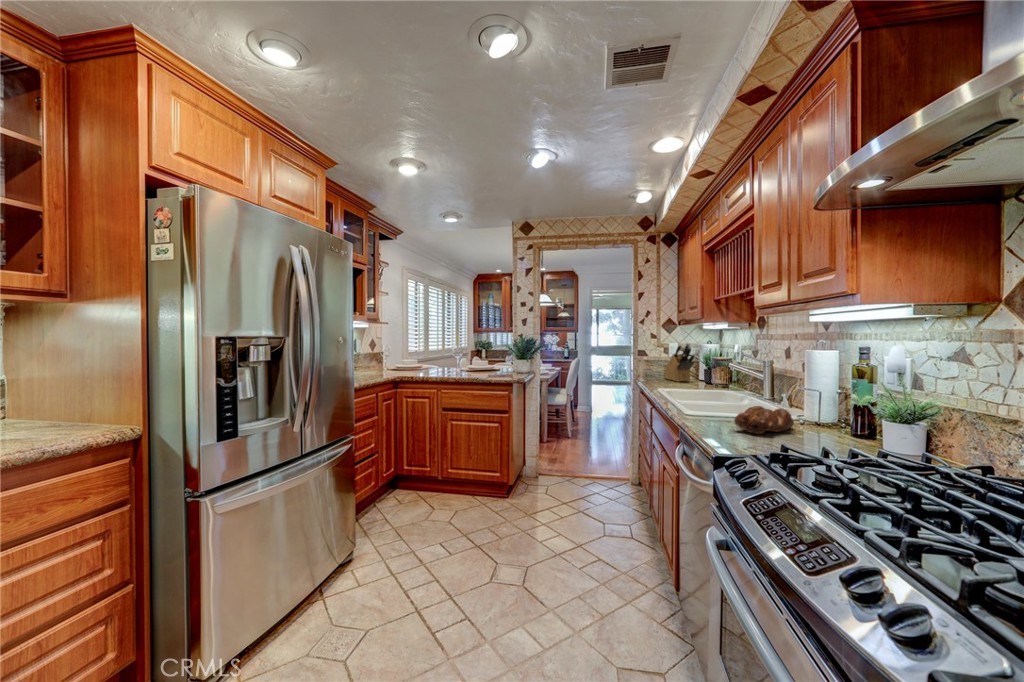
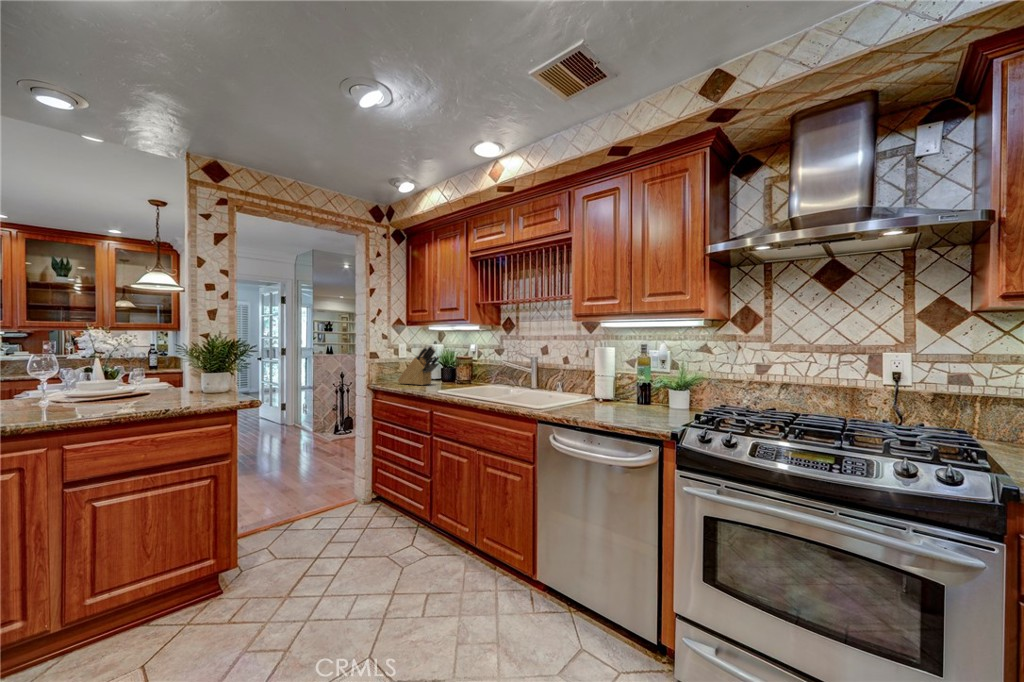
bread loaf: present [734,406,794,434] -> none [589,393,629,415]

